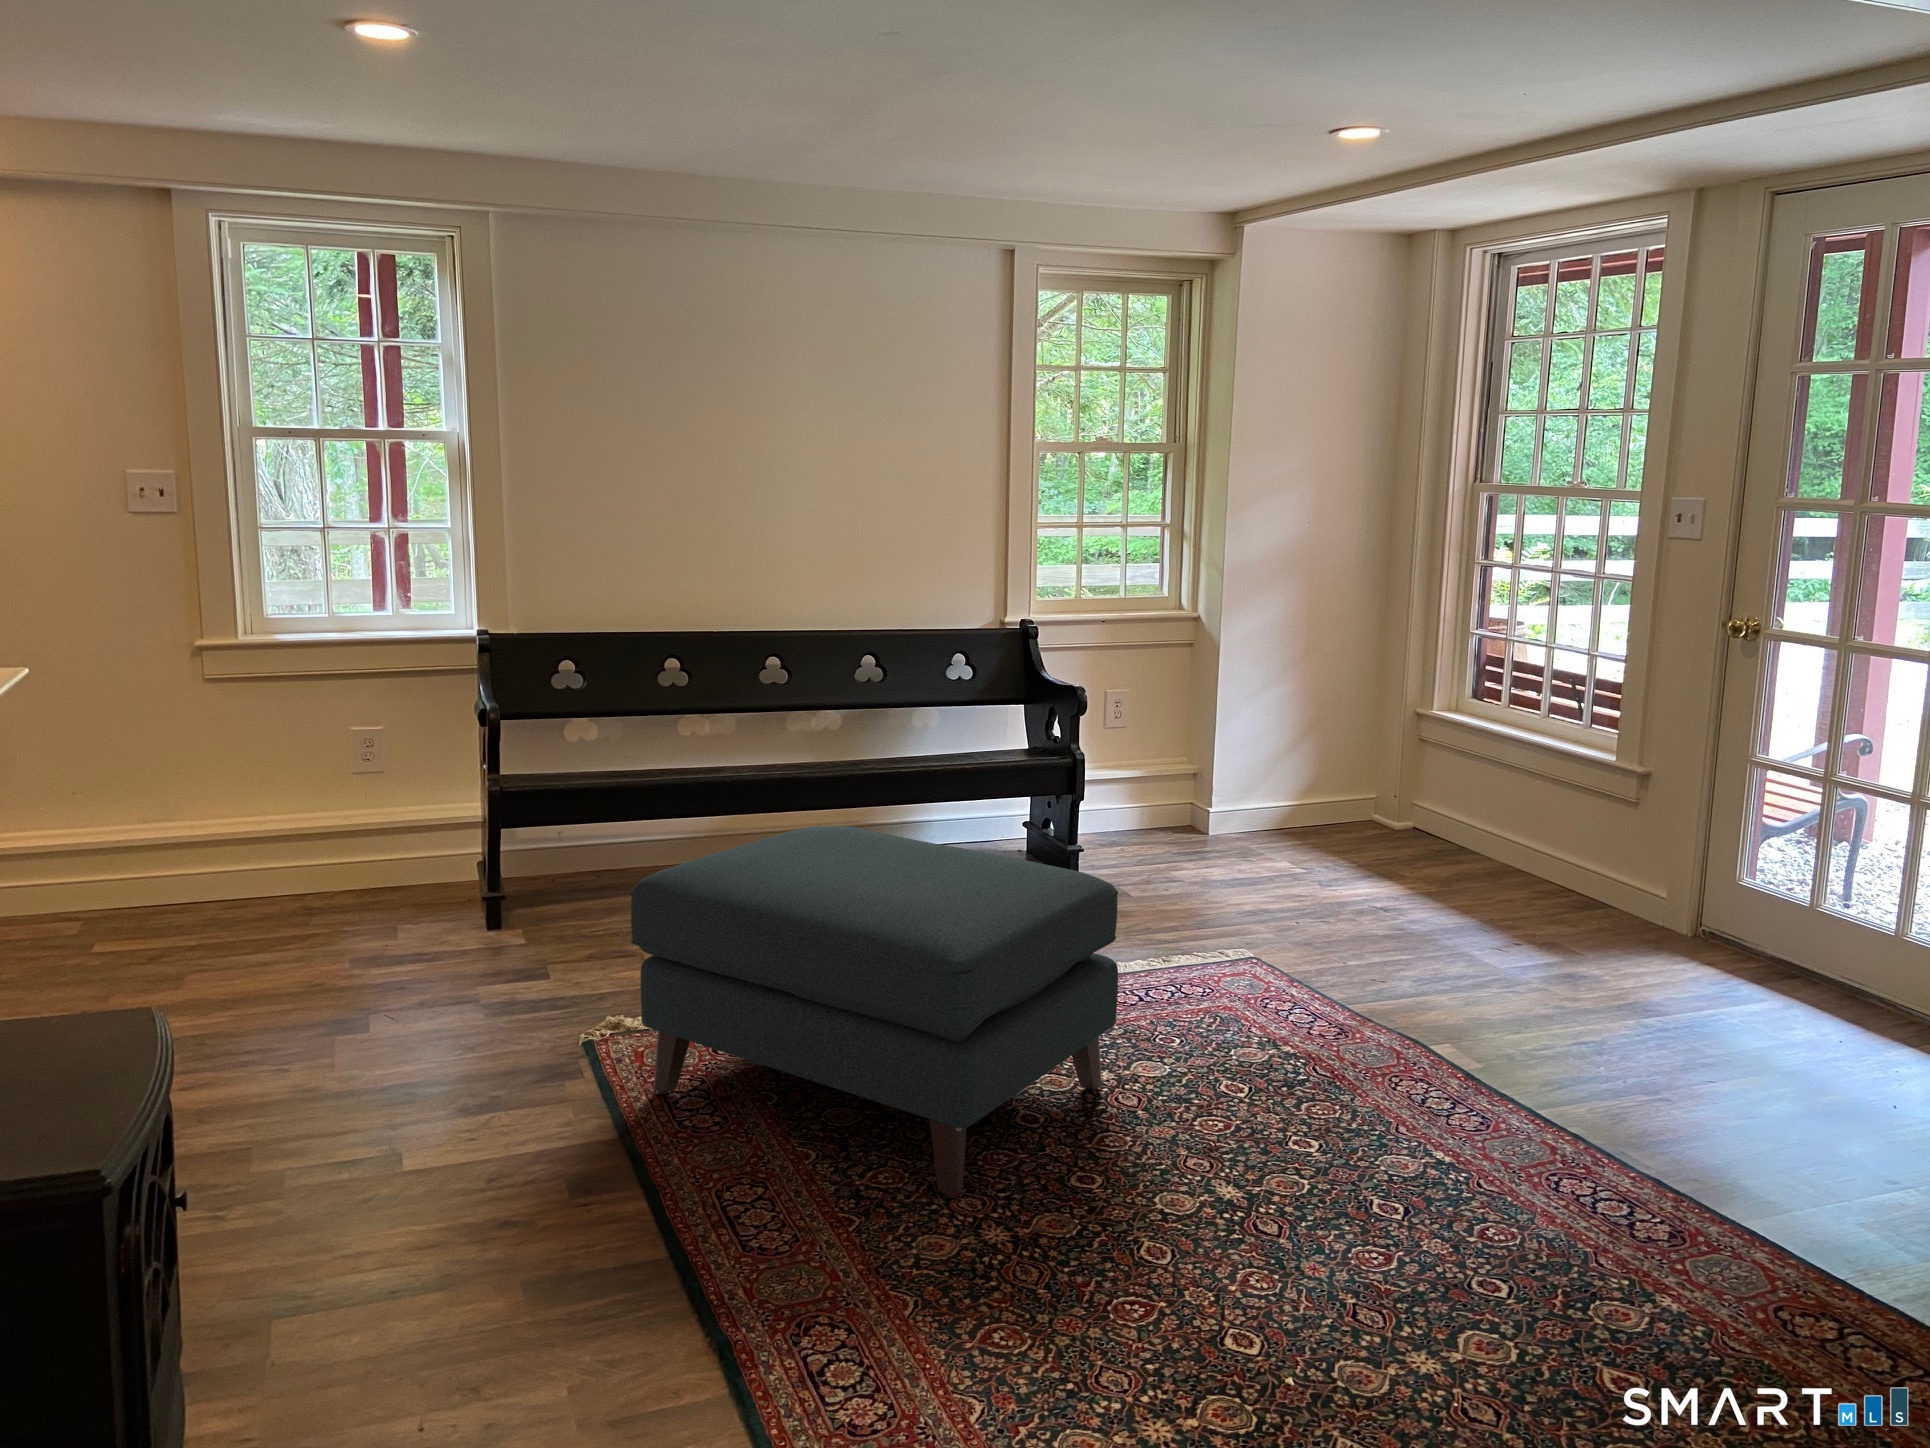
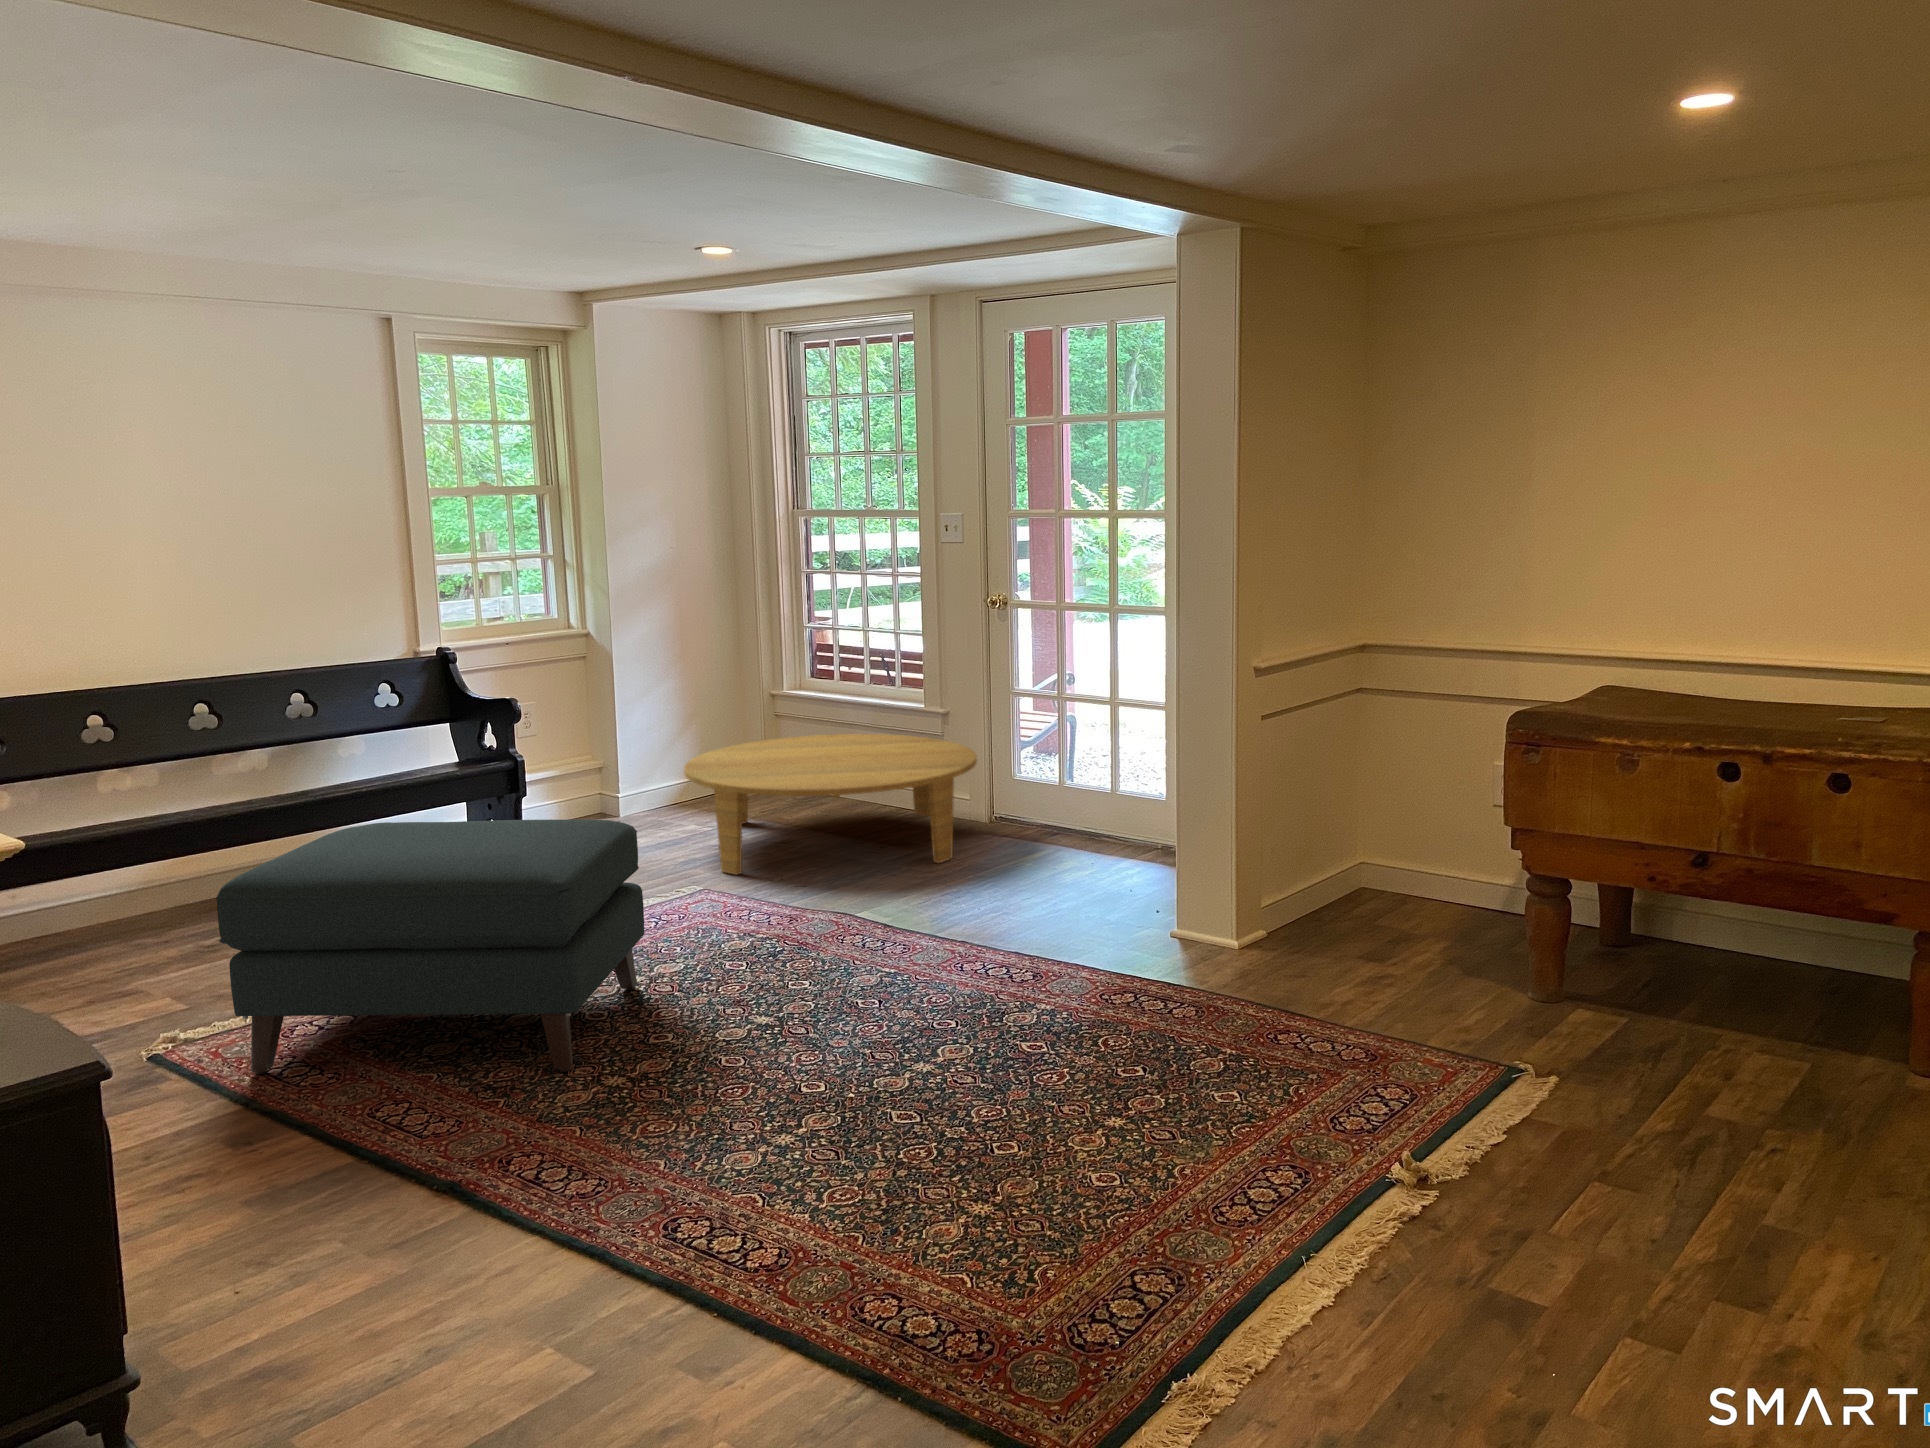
coffee table: none [1266,772,1676,988] -> present [684,734,977,875]

